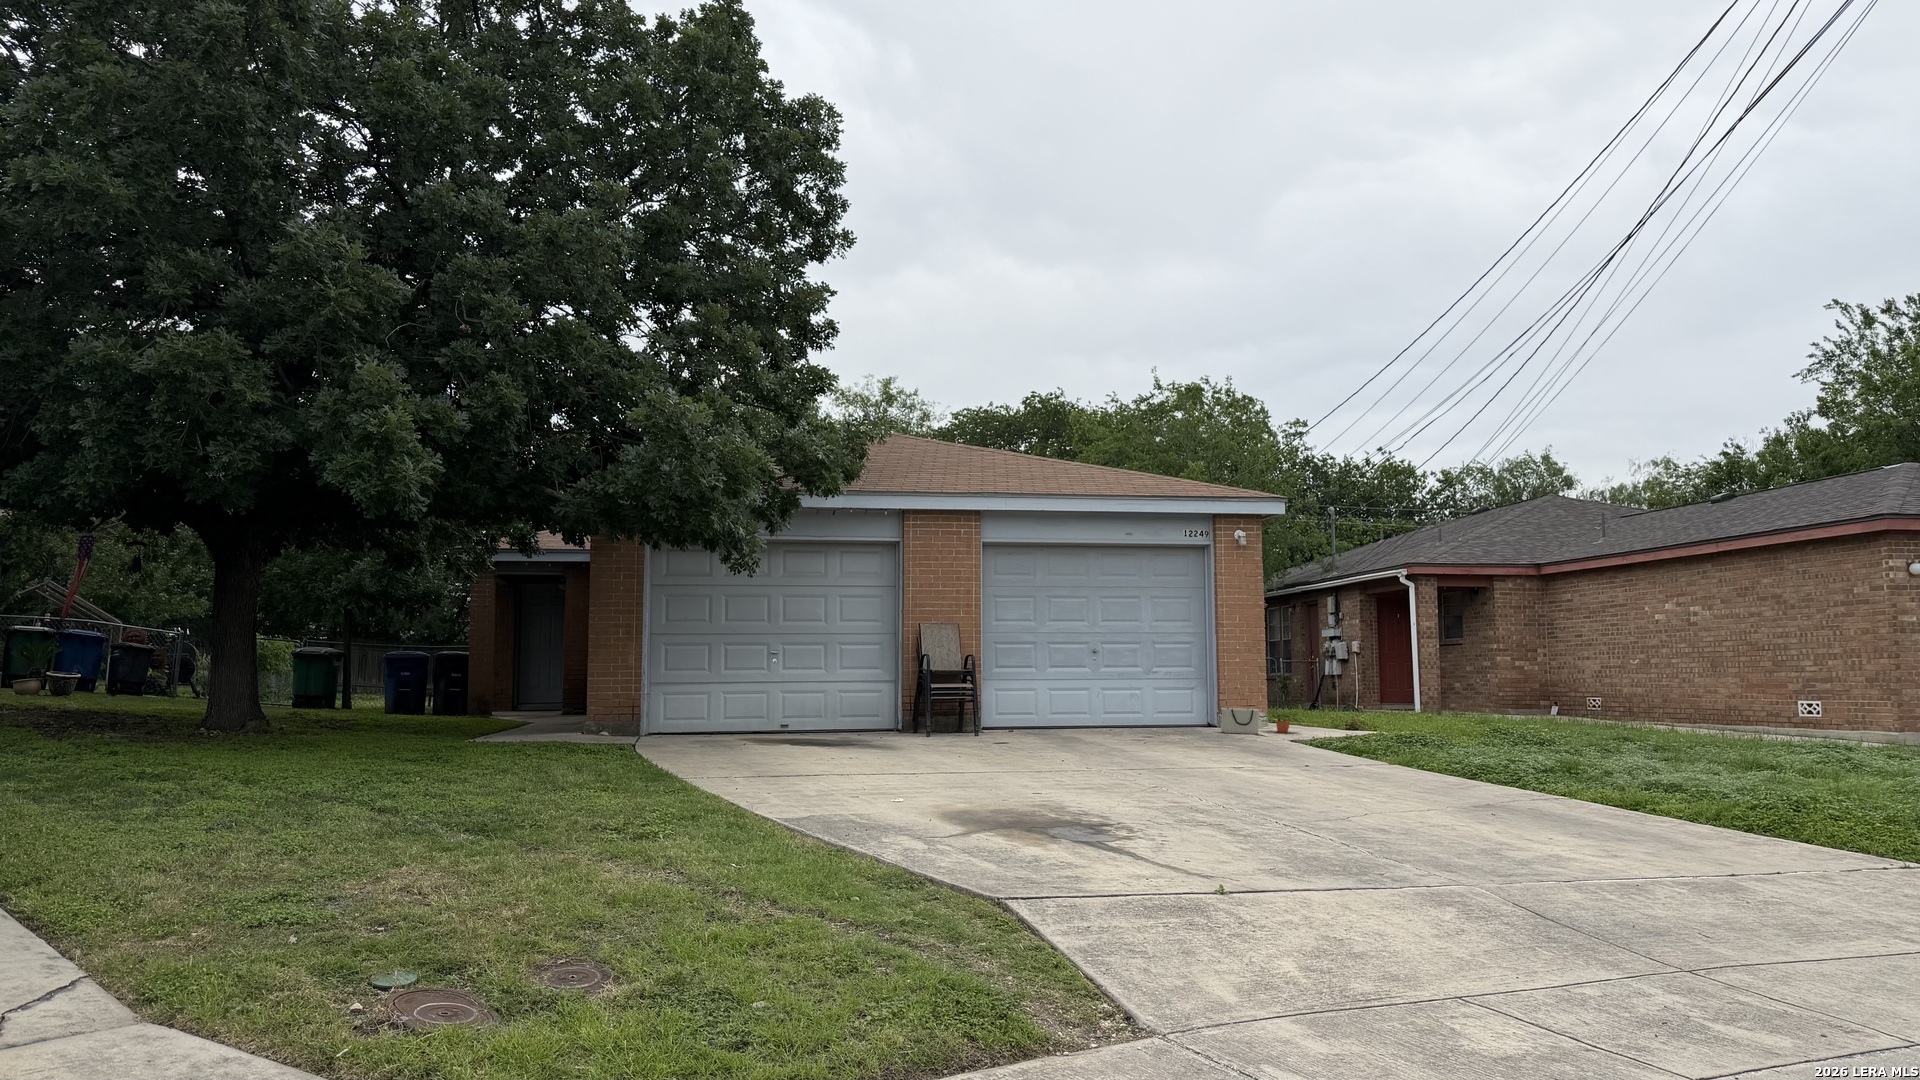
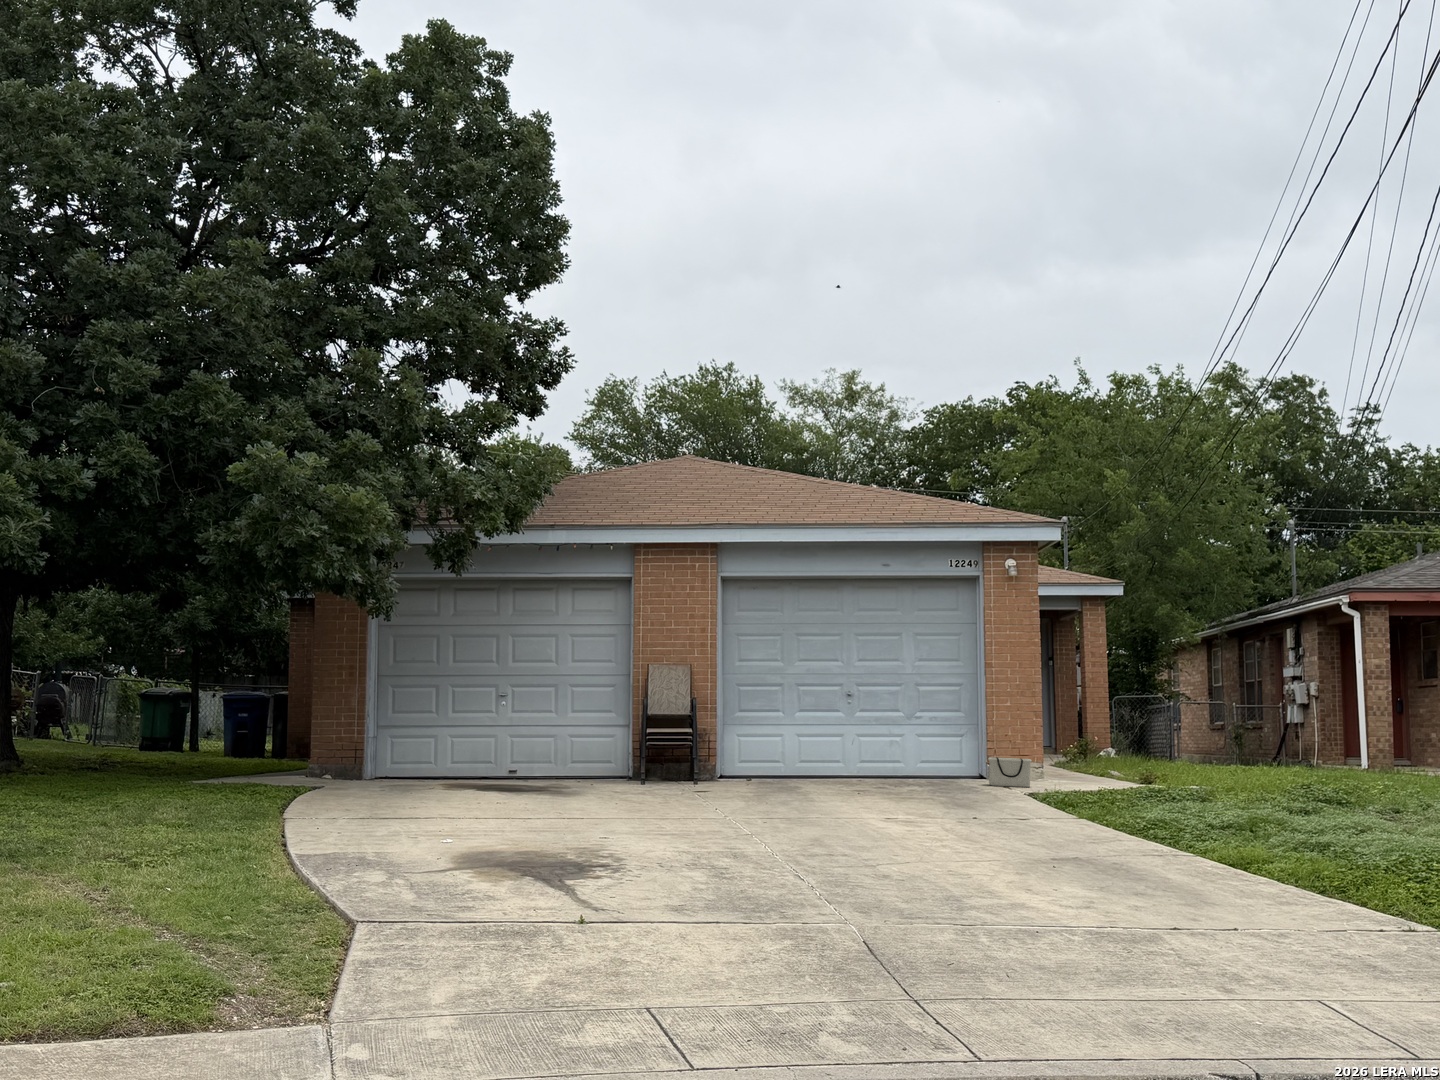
potted plant: present [1262,711,1302,733] -> none [1042,761,1088,787]

